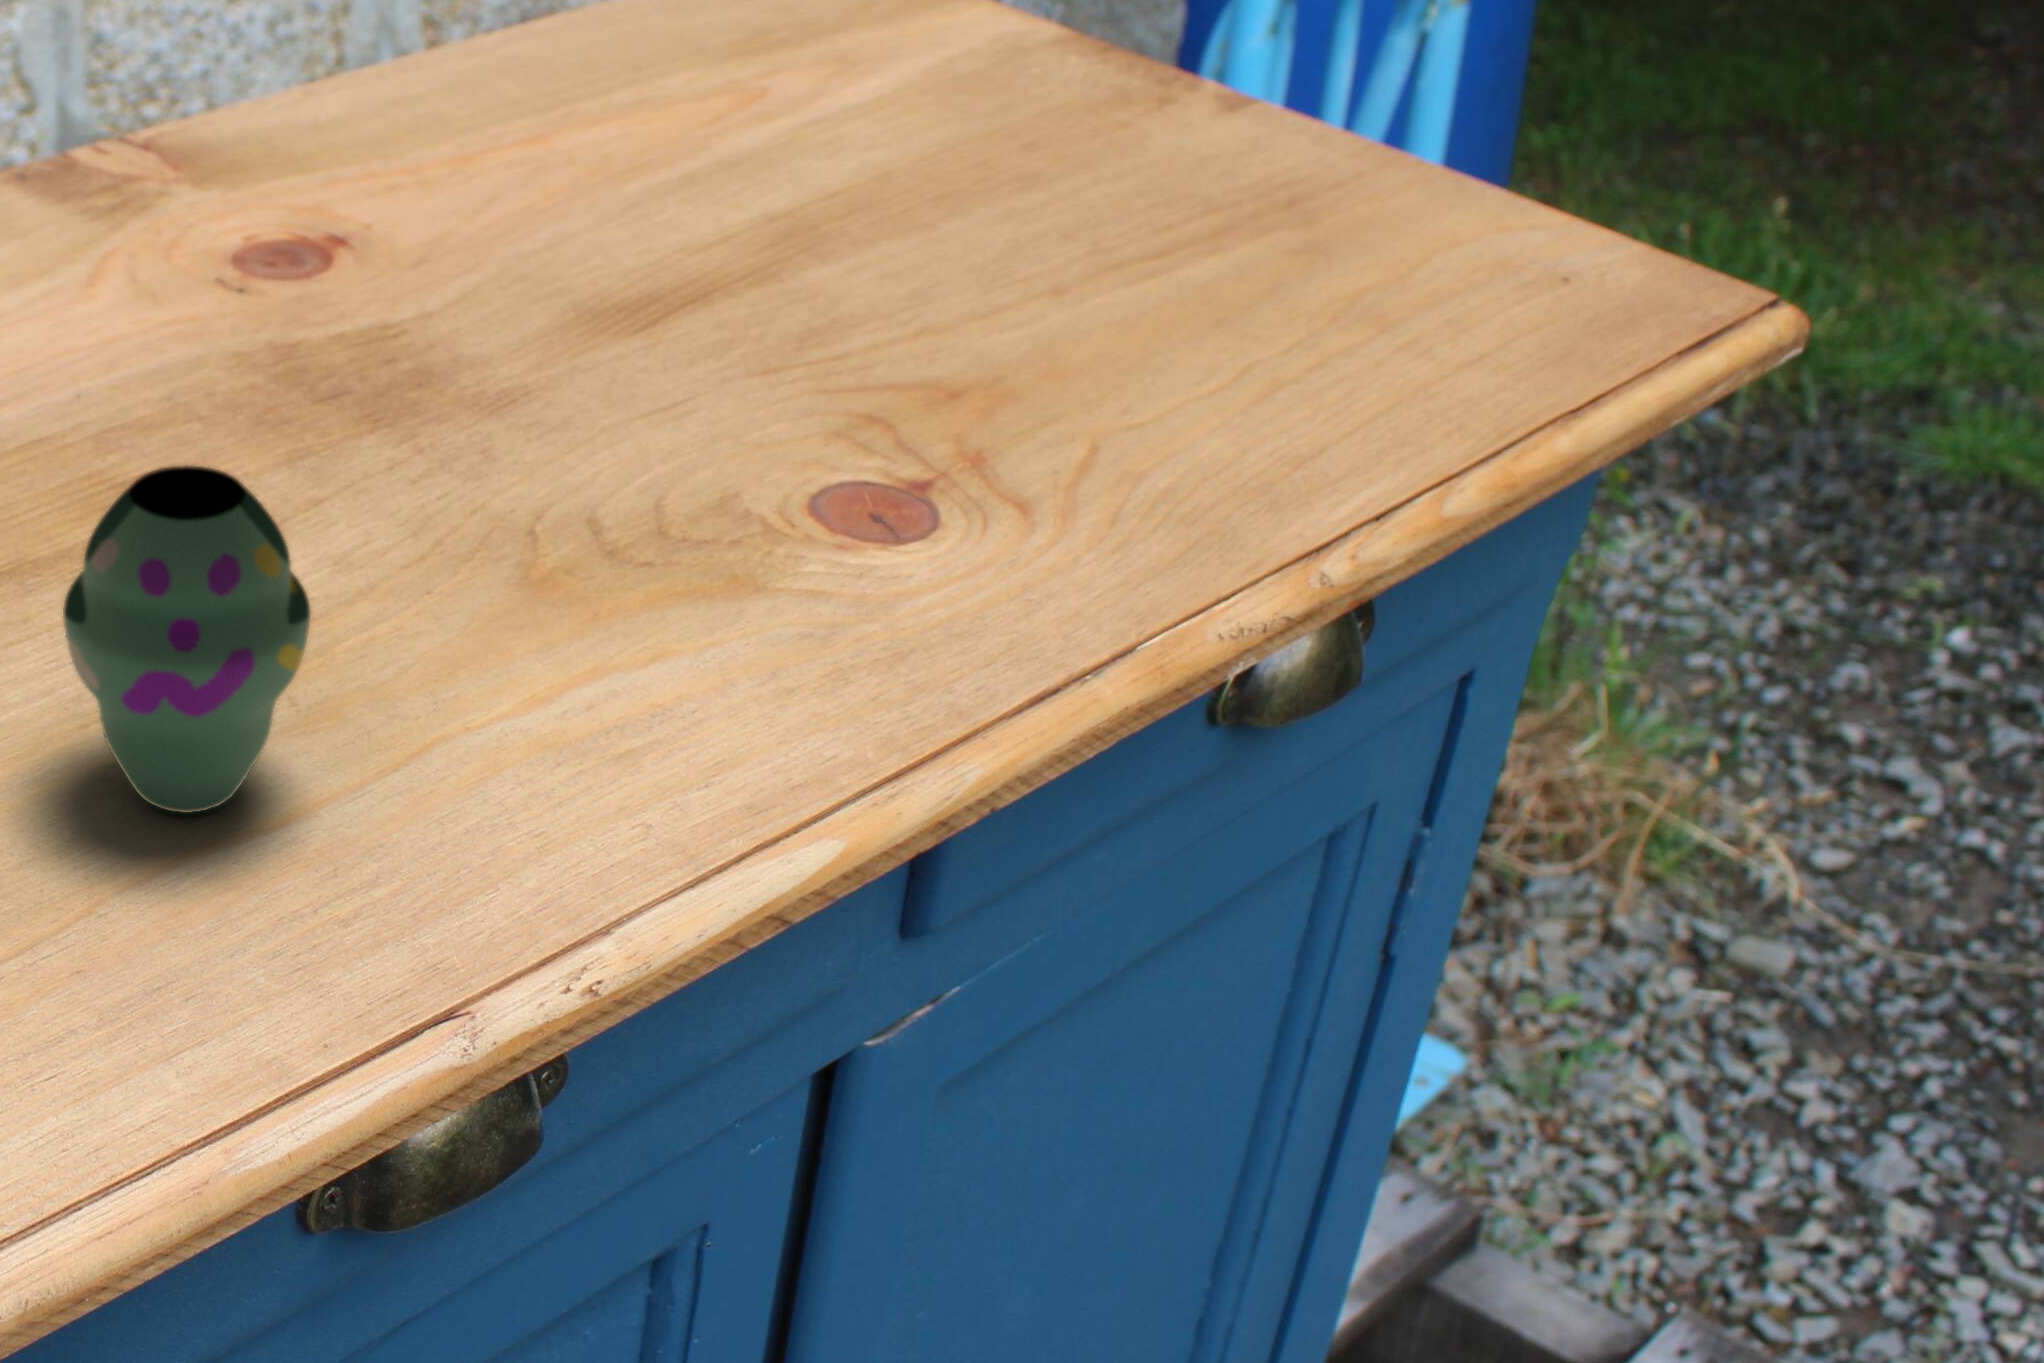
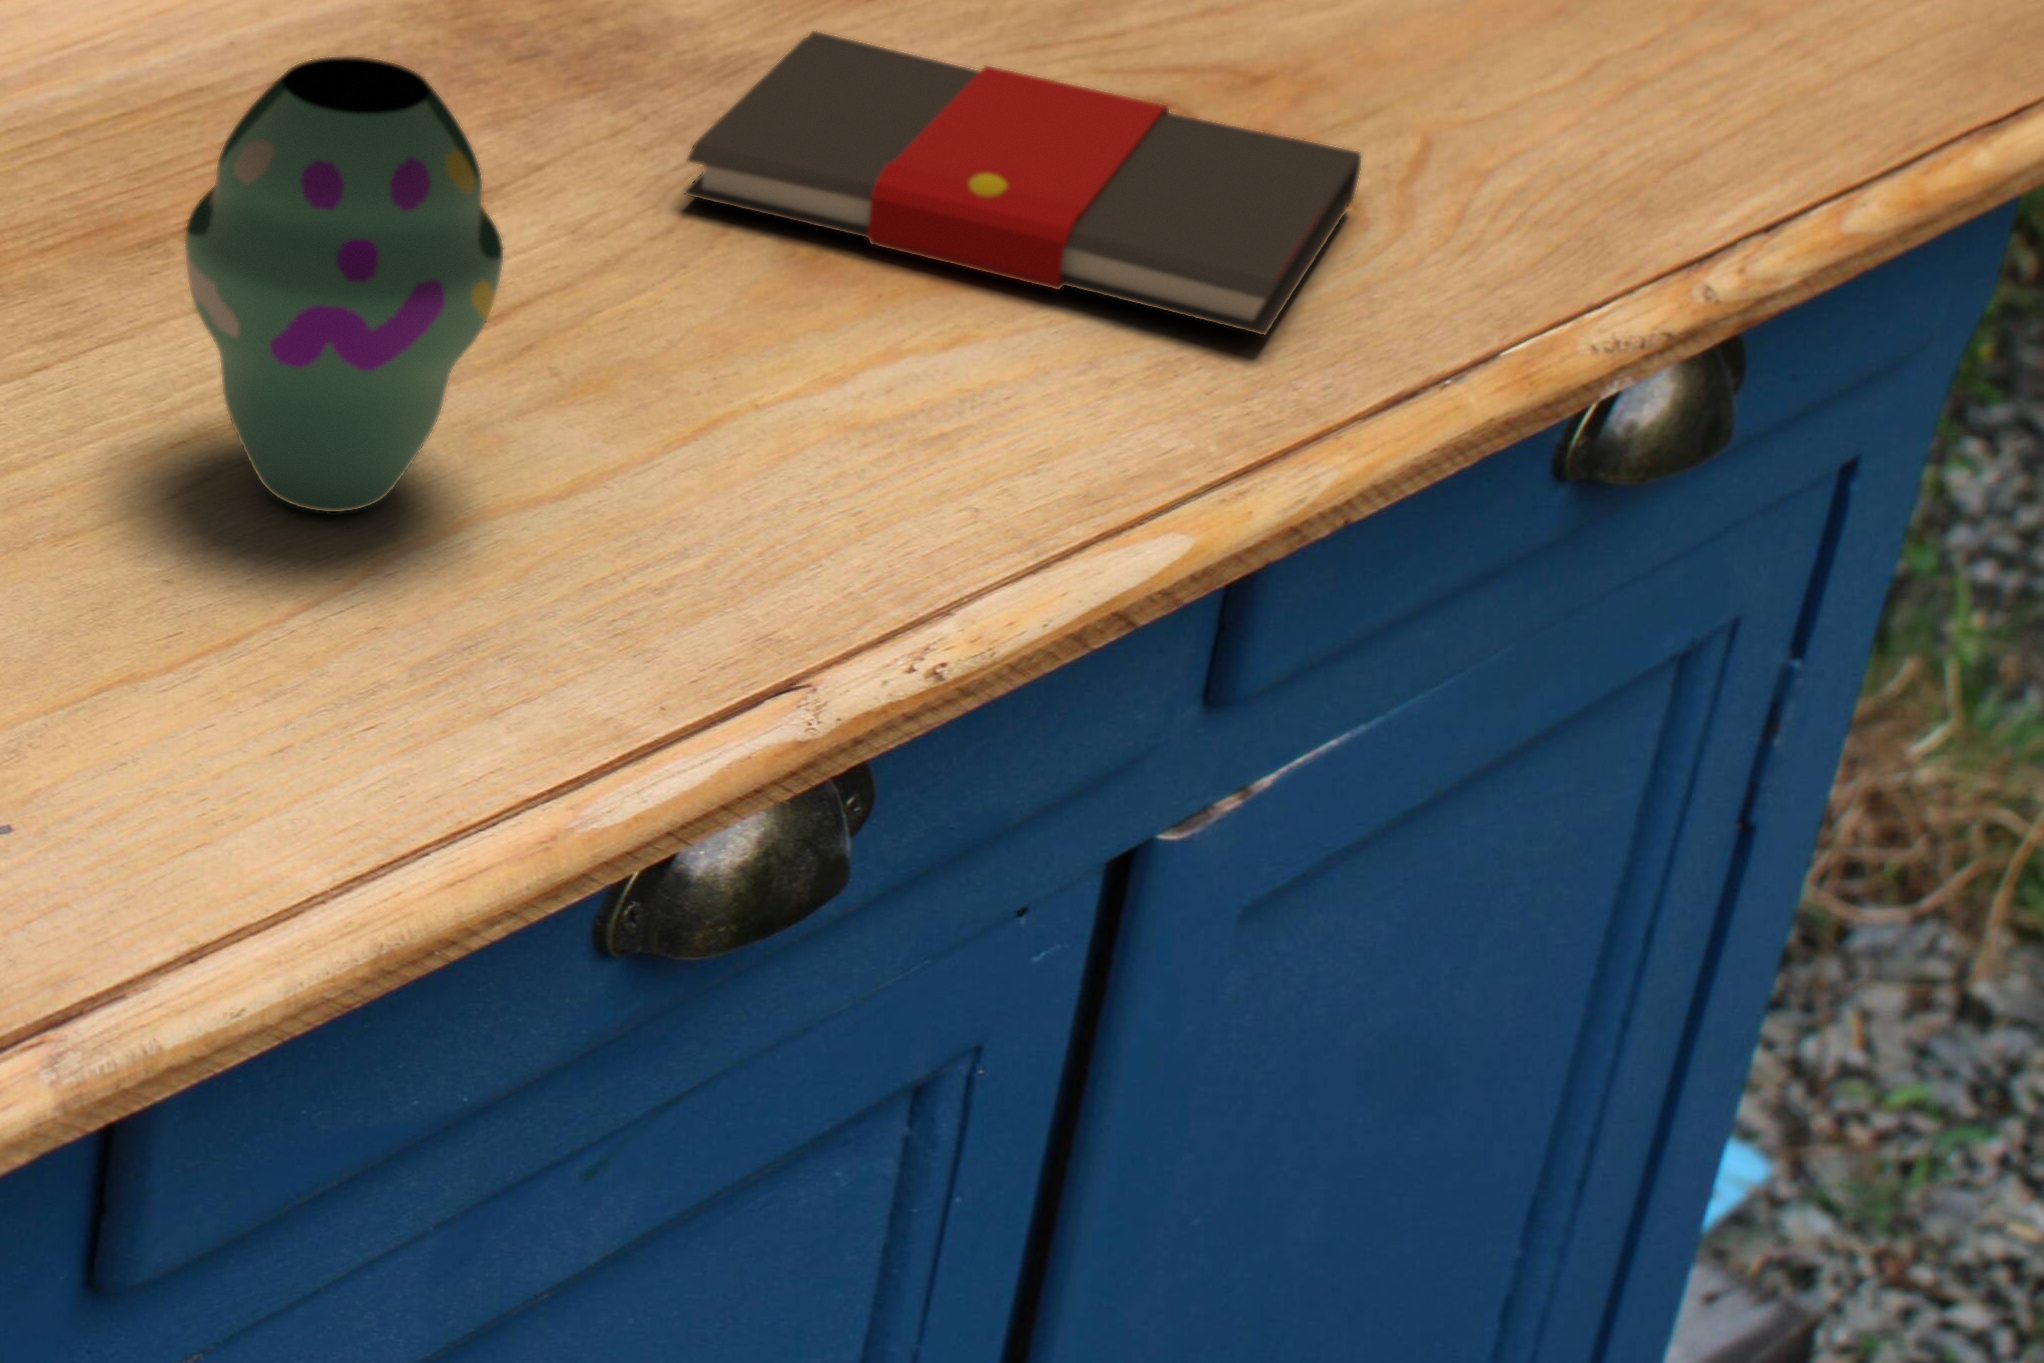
book: none [507,375,1040,636] -> present [685,31,1361,335]

